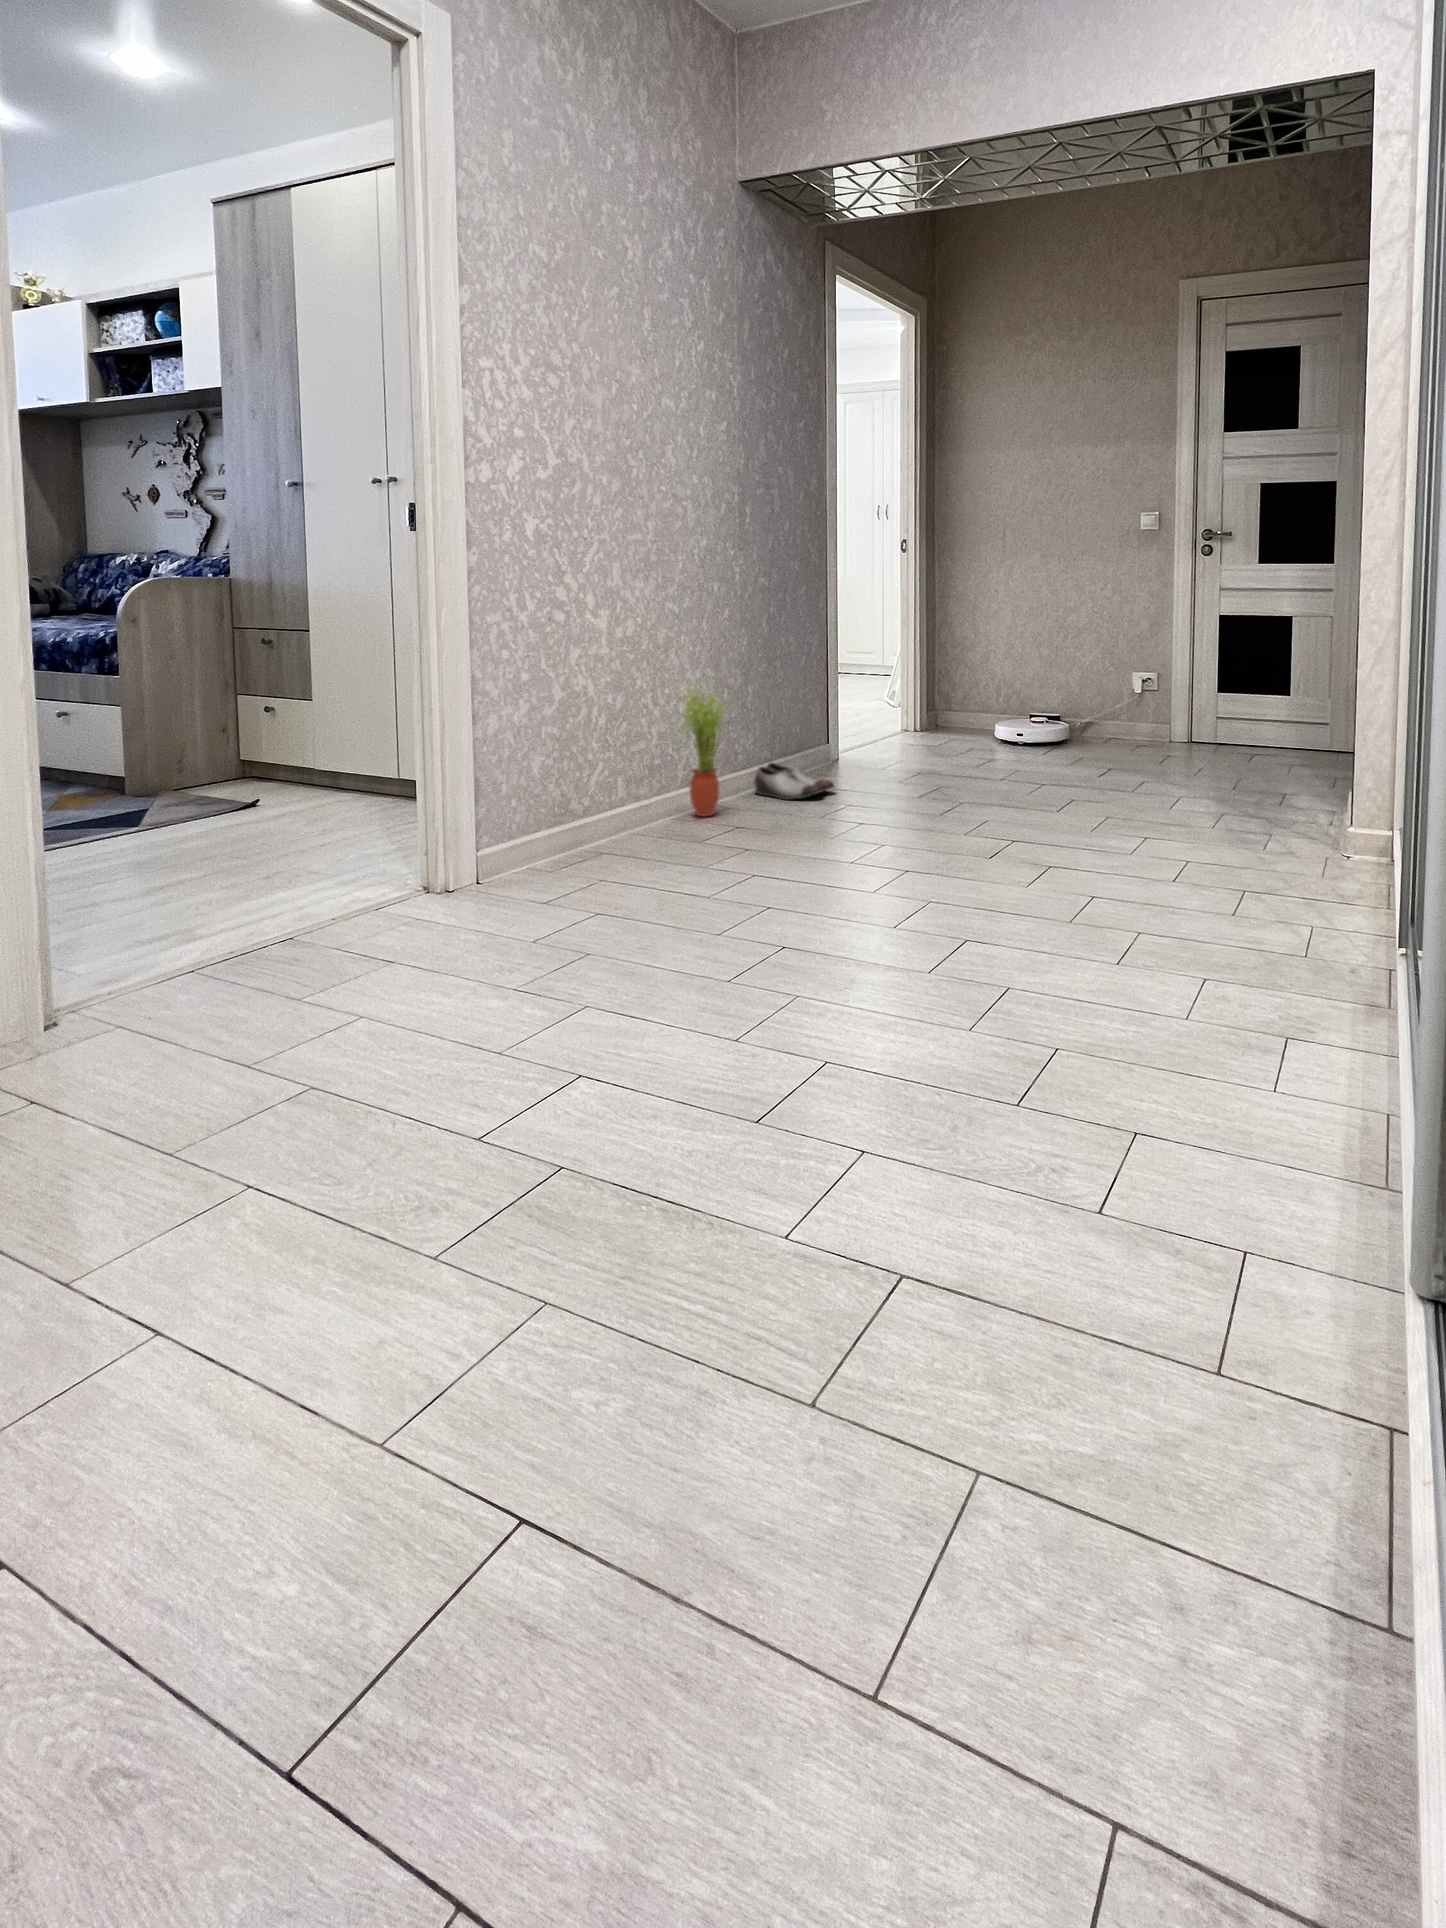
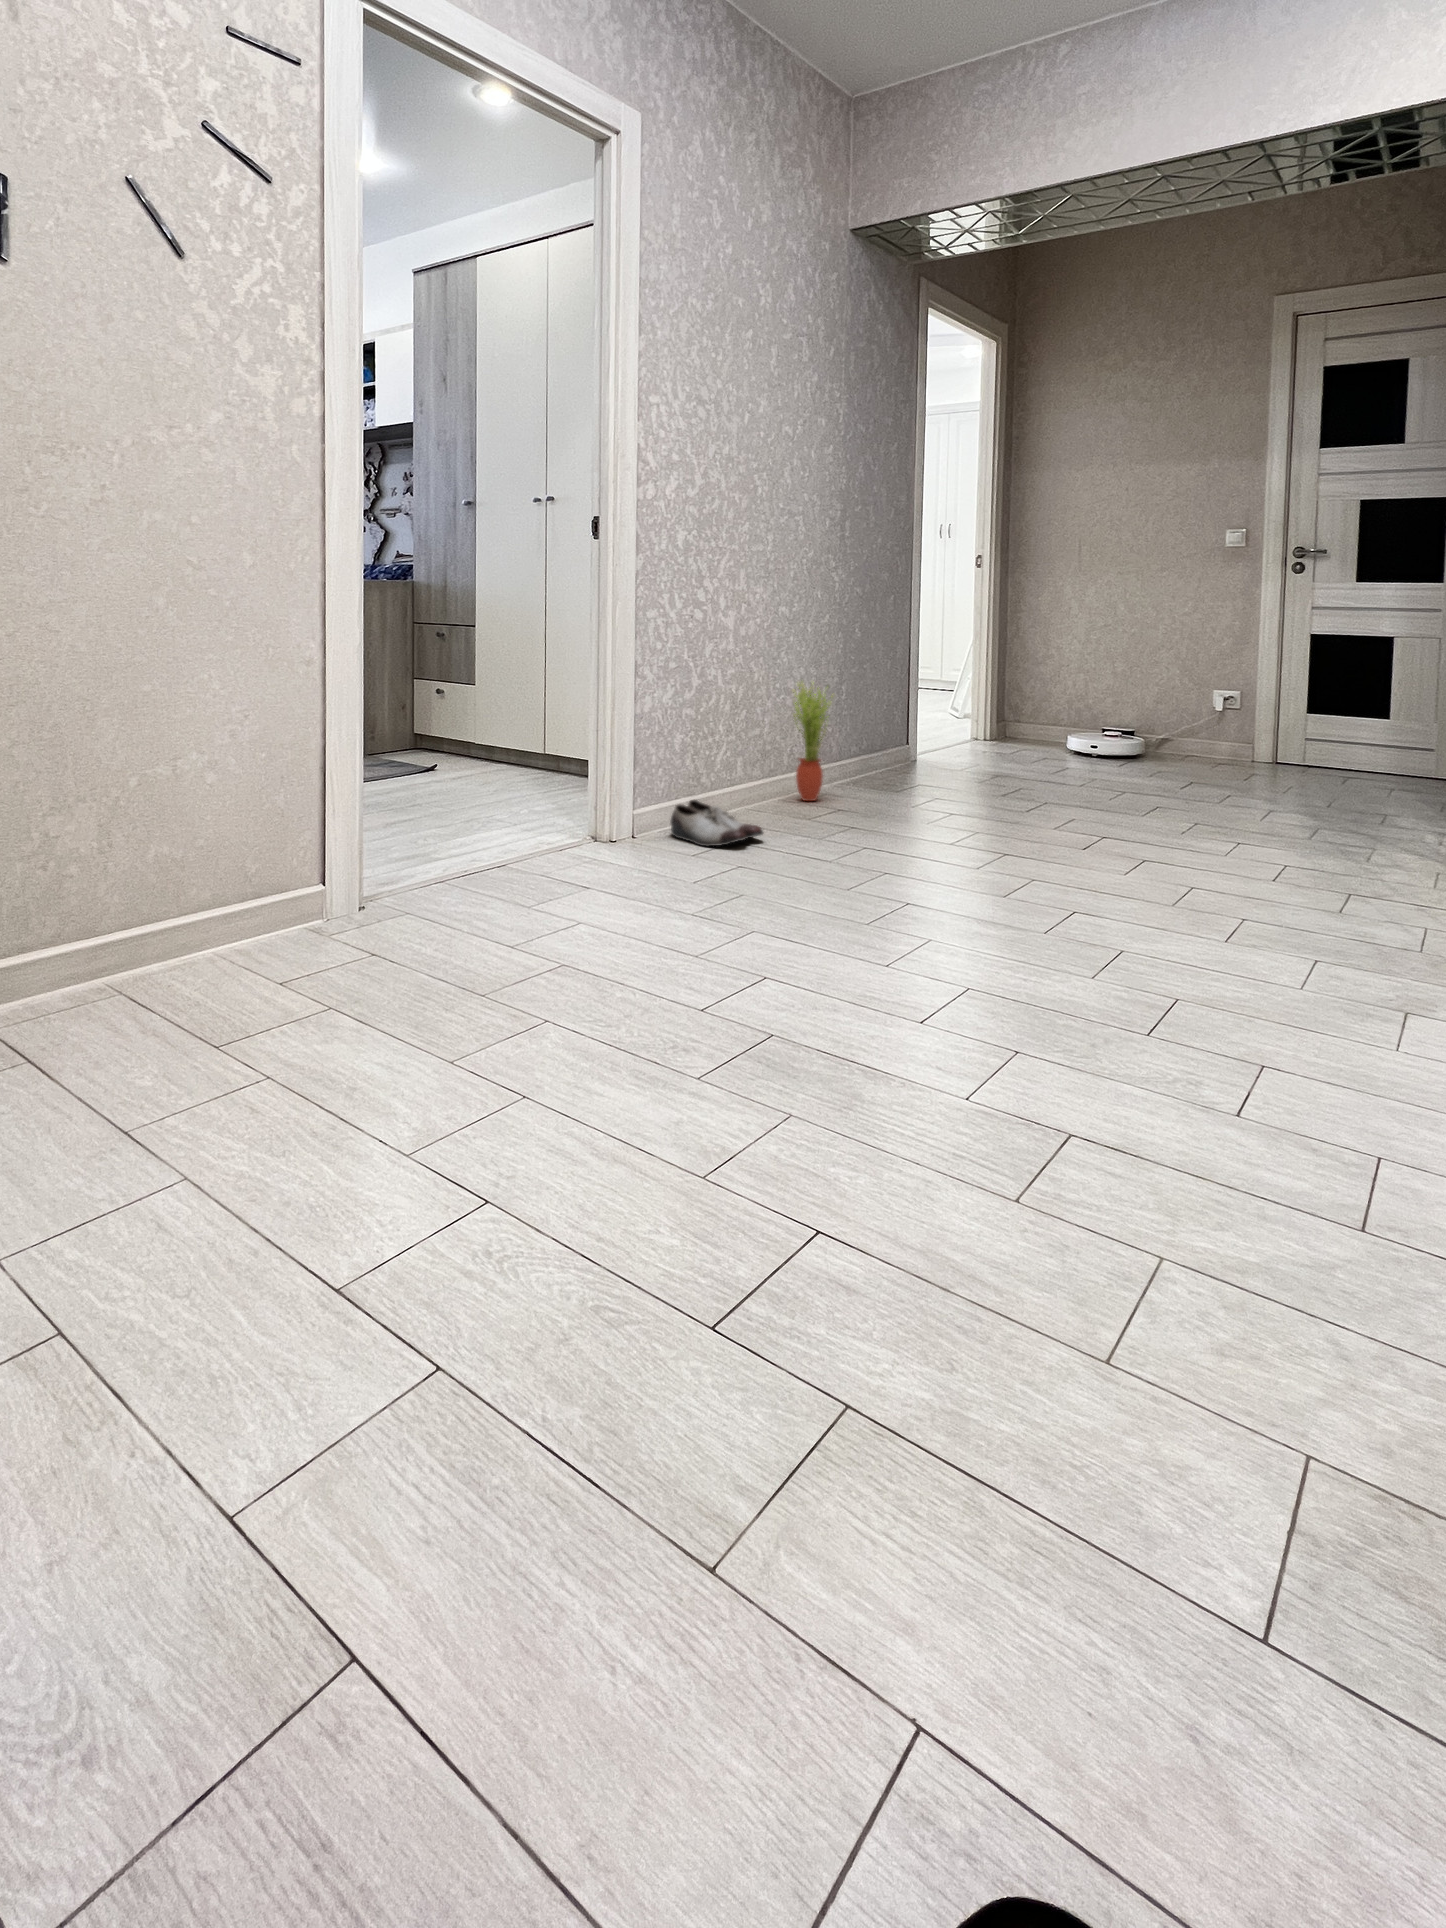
shoe: present [754,763,834,800] -> present [670,800,763,847]

